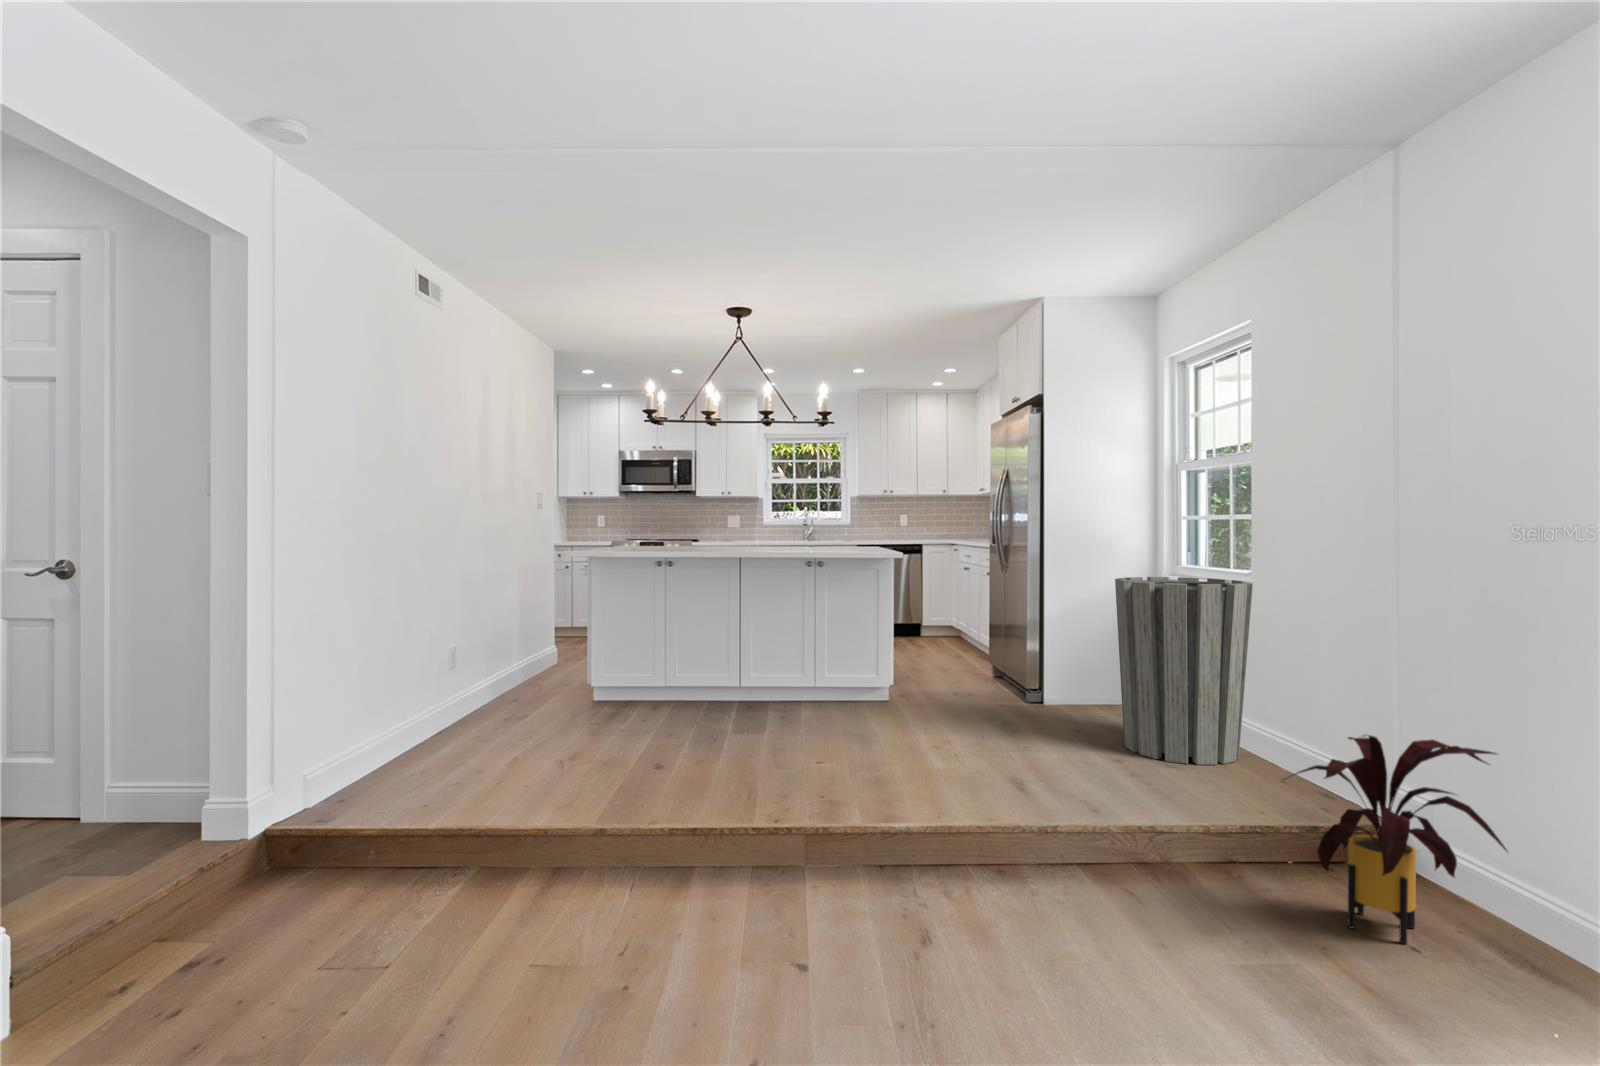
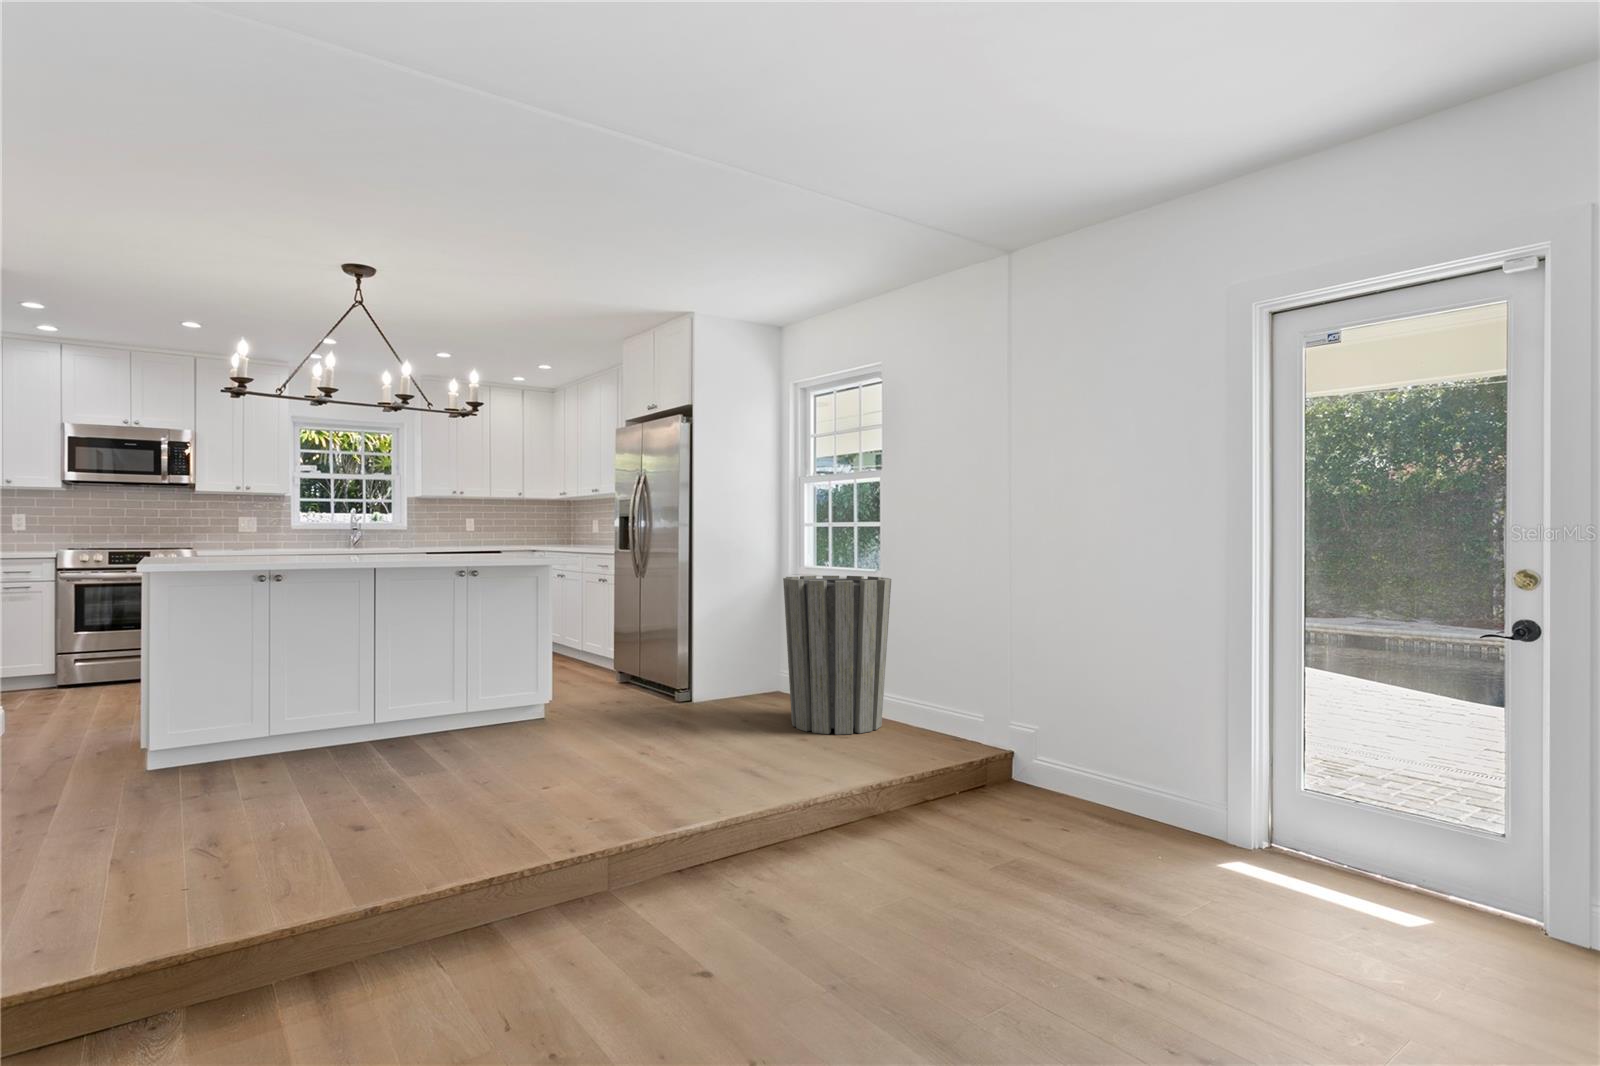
house plant: present [1296,735,1507,944] -> none [974,683,1117,831]

